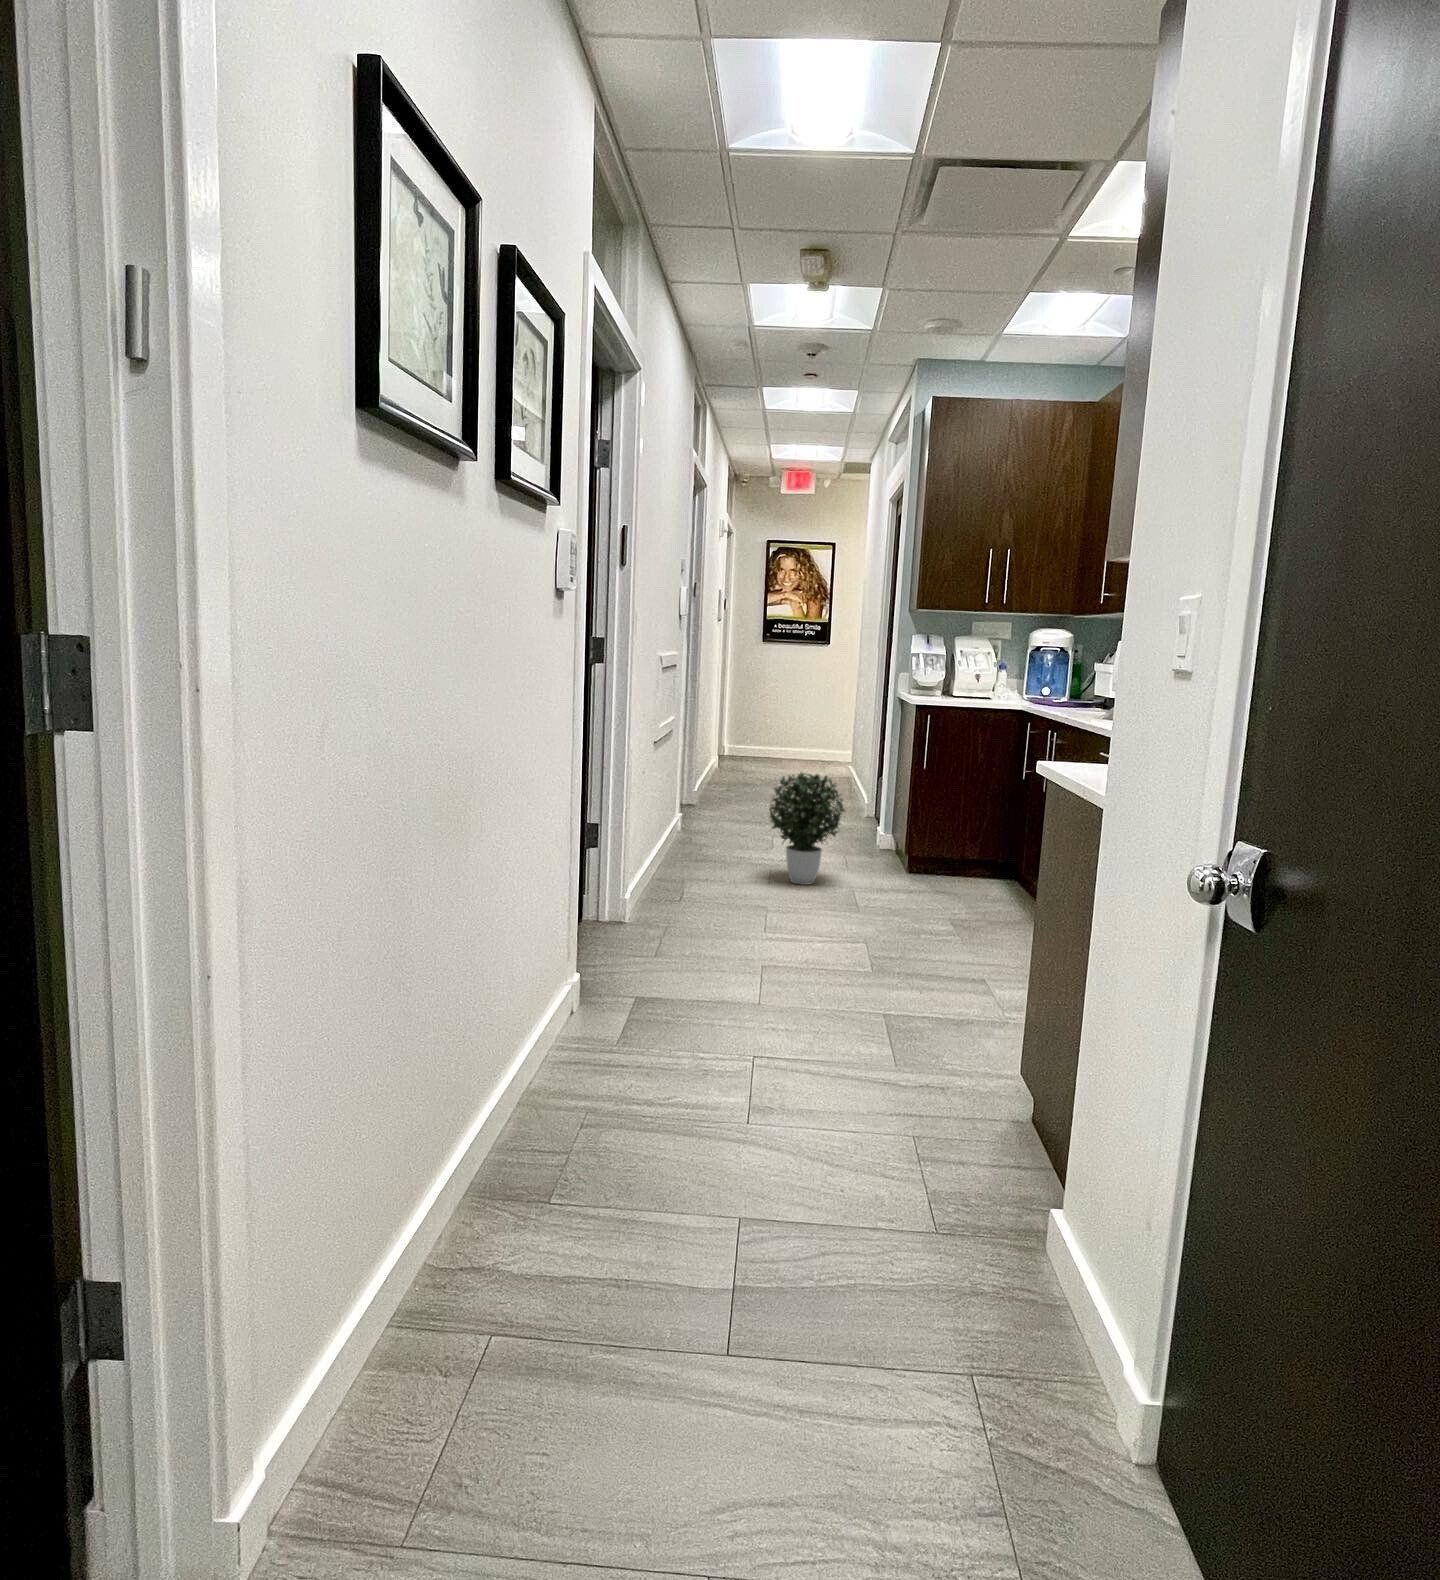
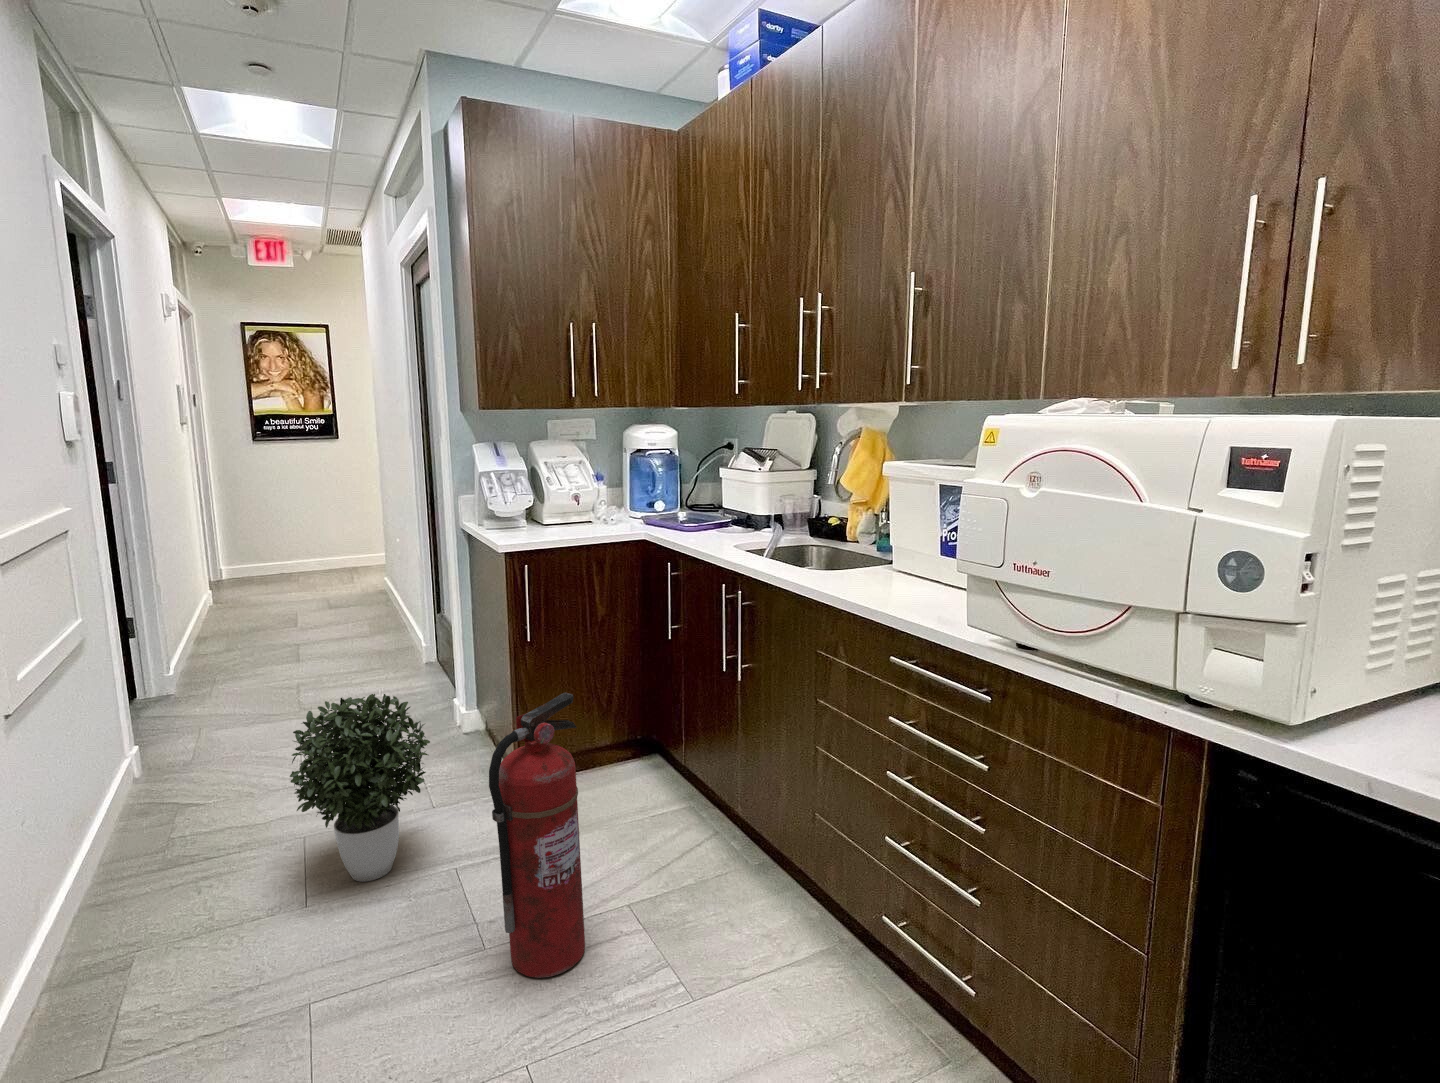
fire extinguisher: none [865,769,923,926] -> present [489,693,585,978]

